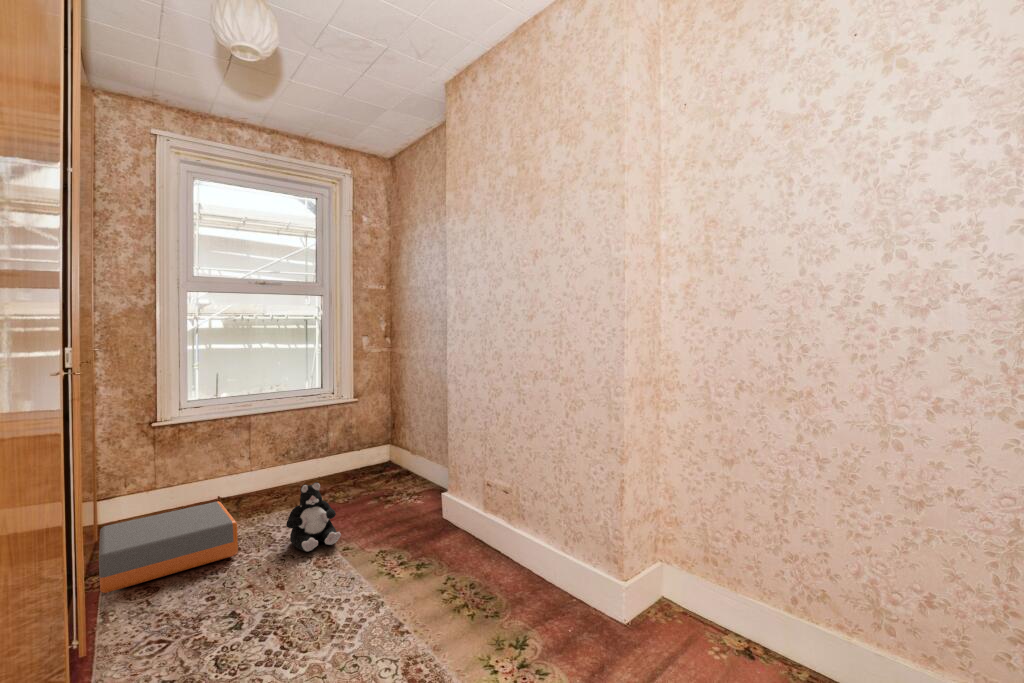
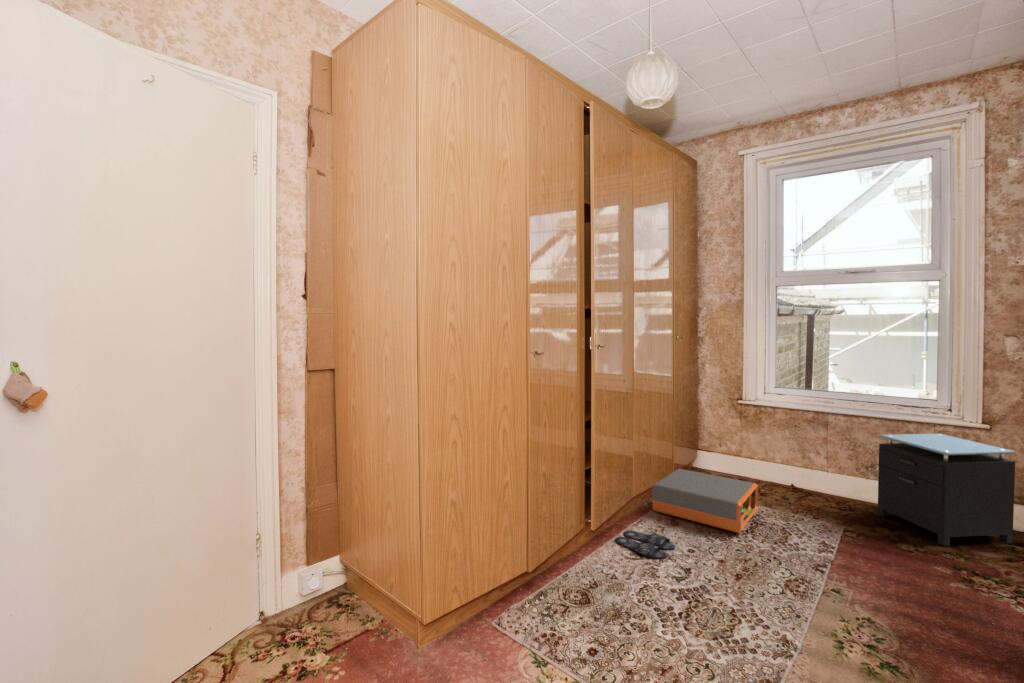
nightstand: none [303,412,378,491] -> present [878,433,1016,546]
plush toy: present [286,482,341,552] -> none [784,499,844,576]
slippers: none [93,604,194,657] -> present [615,531,675,558]

